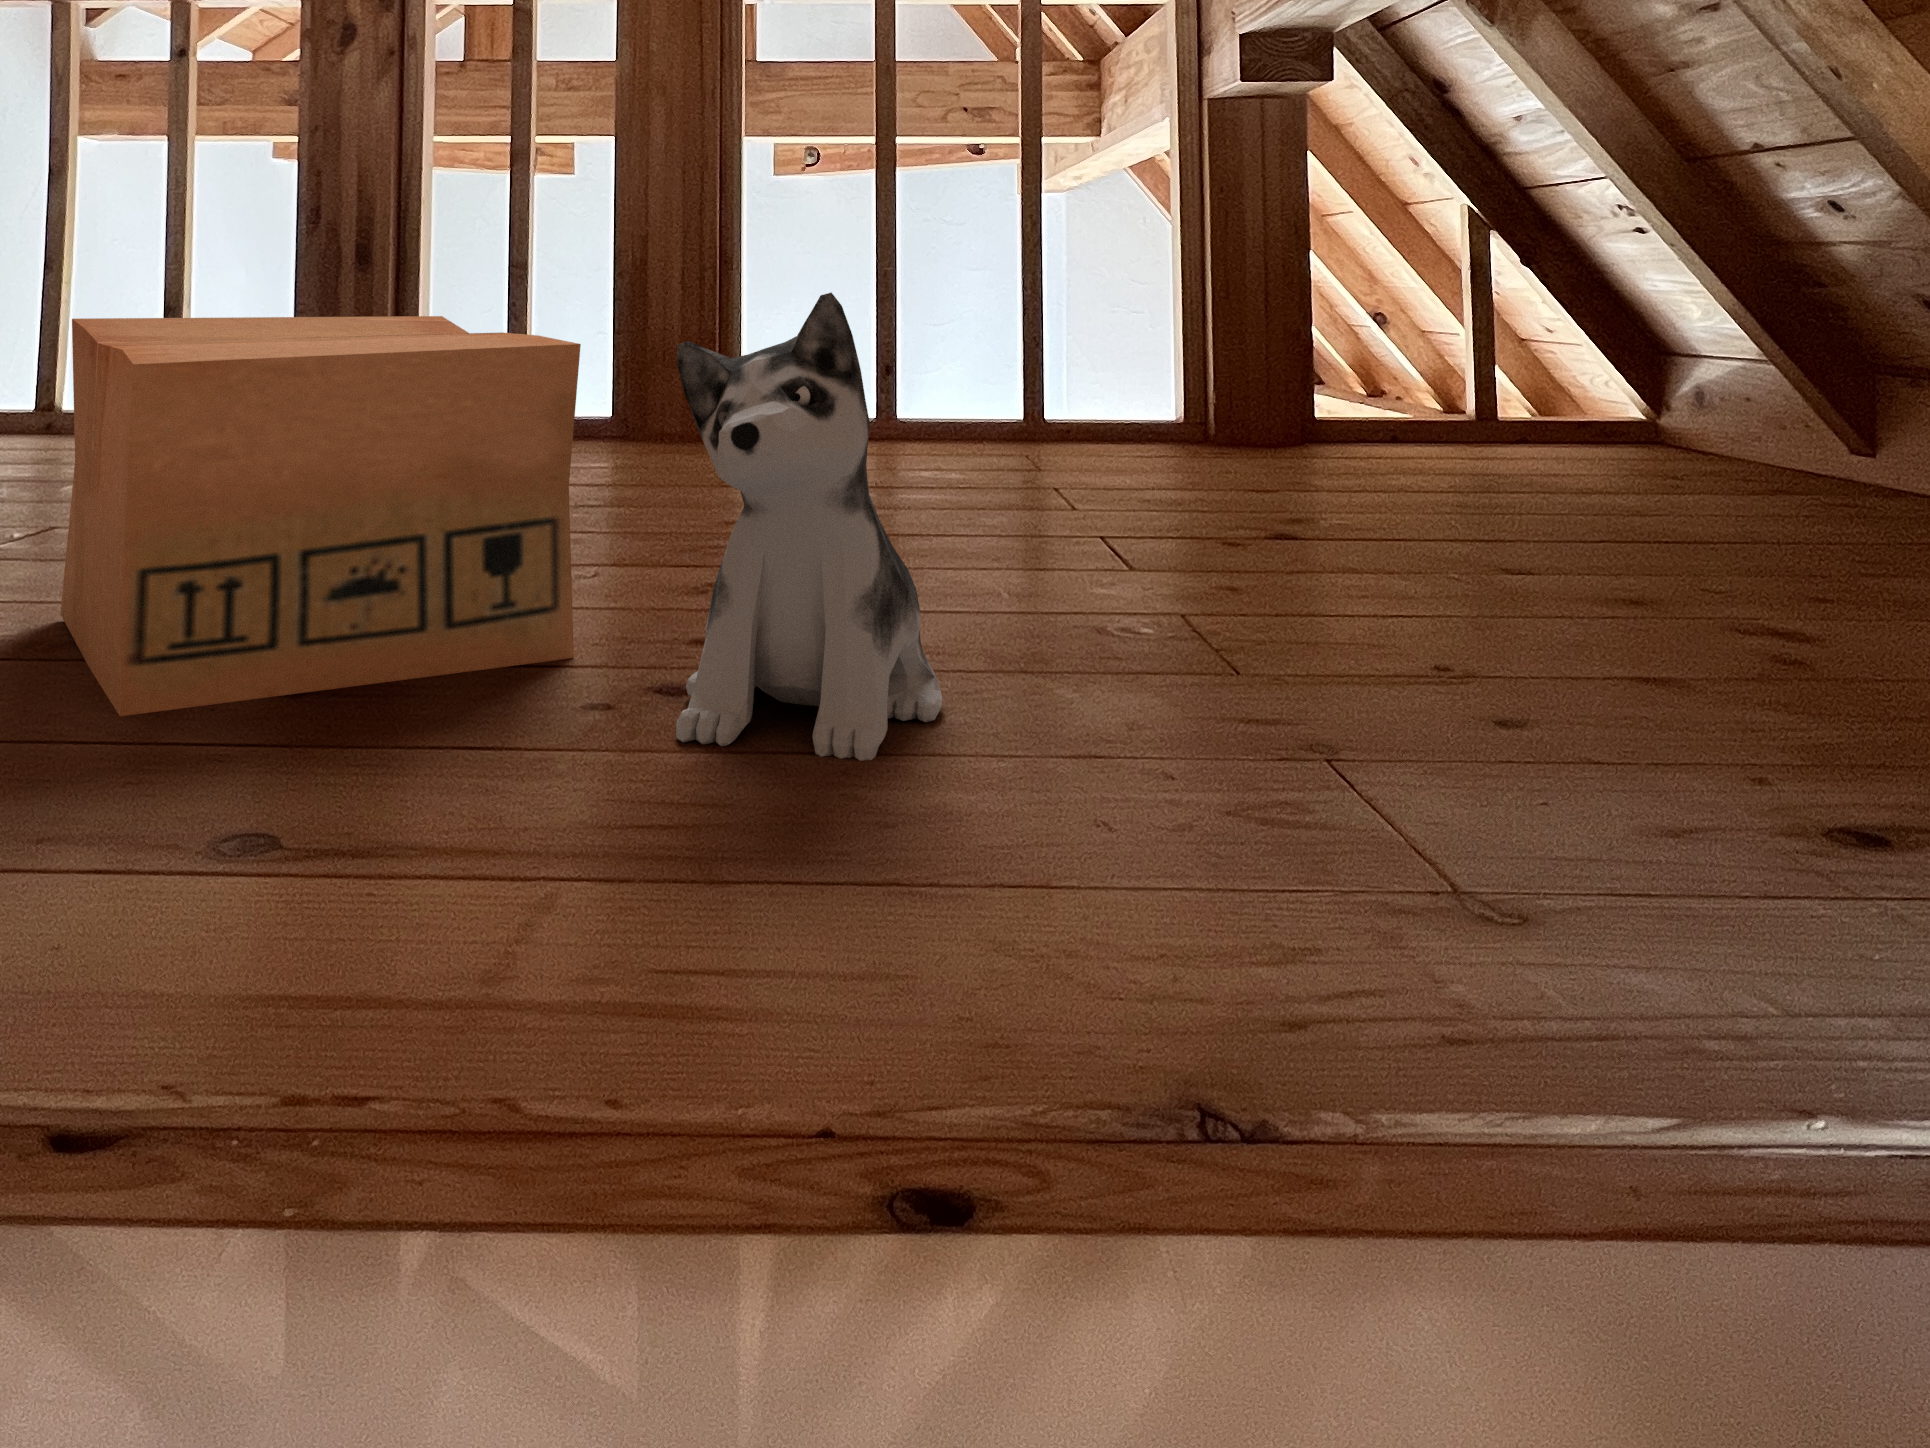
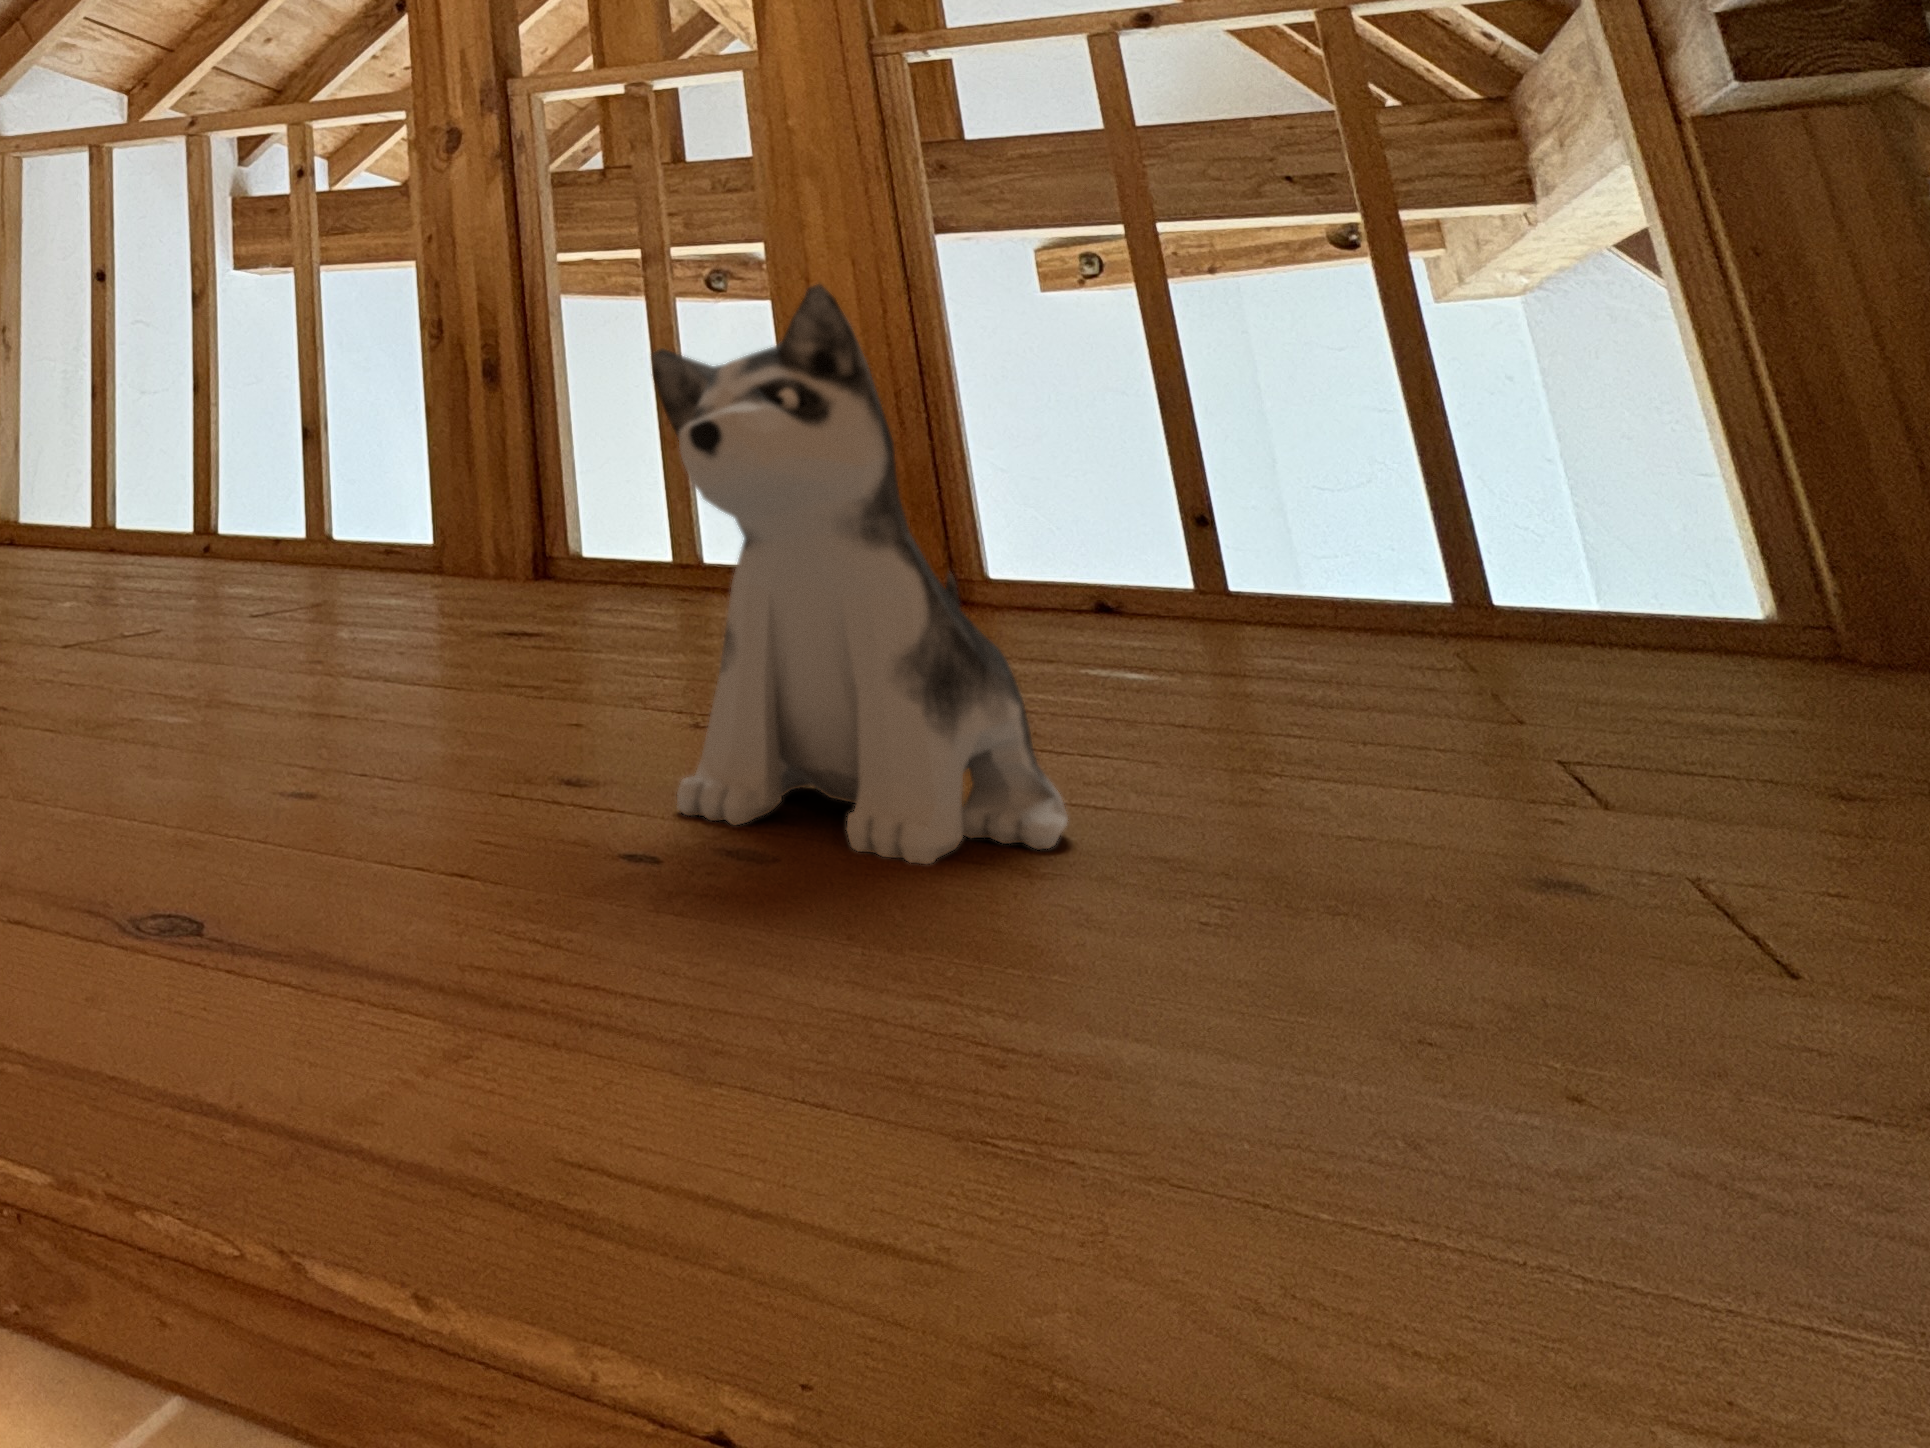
cardboard box: present [60,316,581,716] -> none [119,364,607,744]

